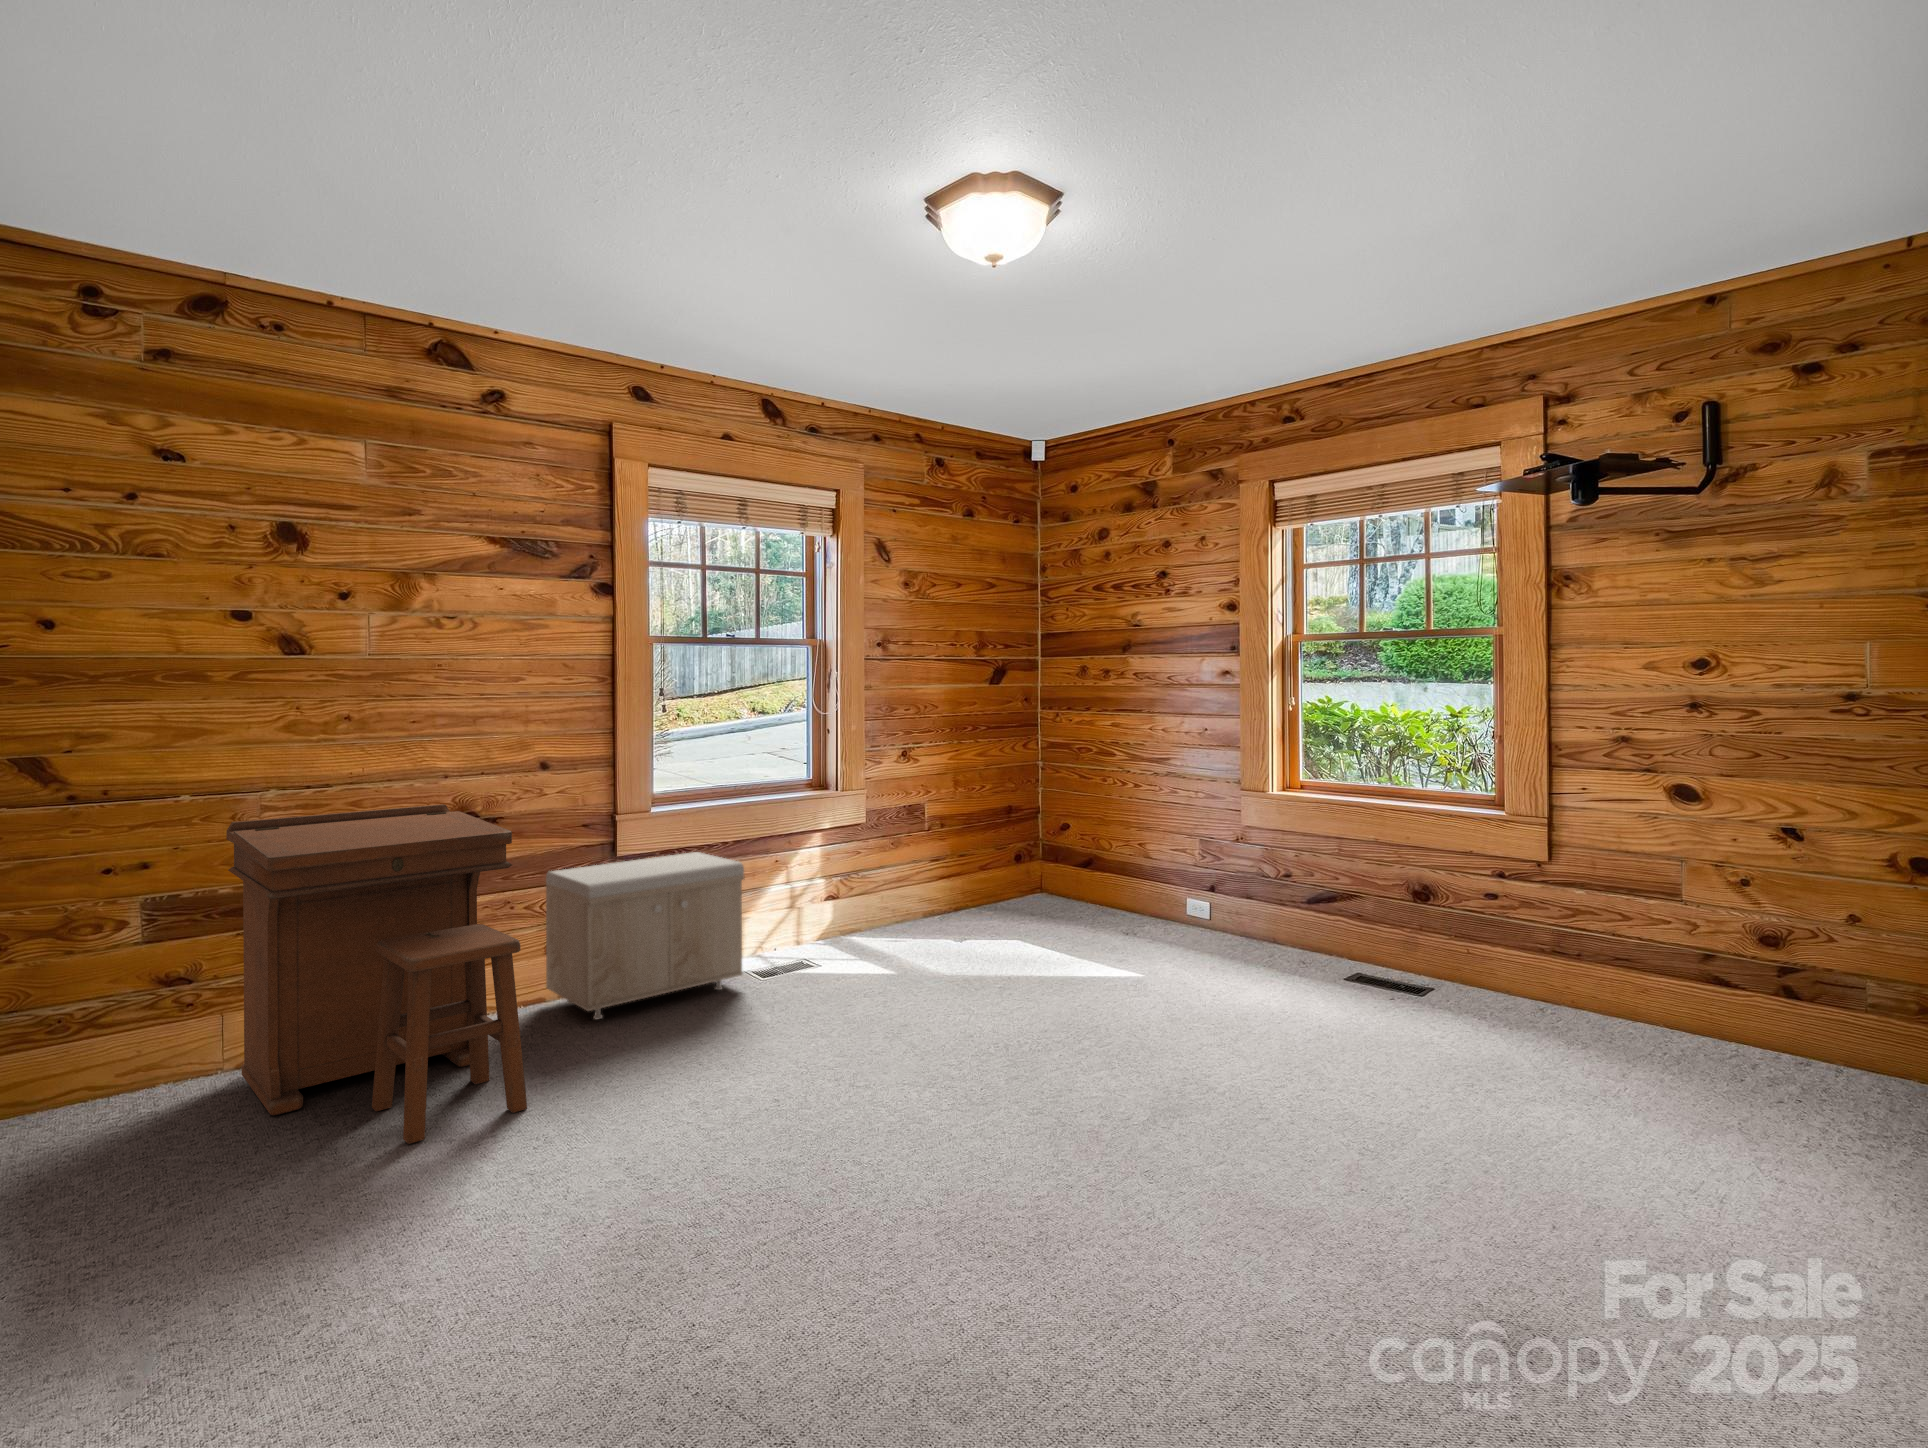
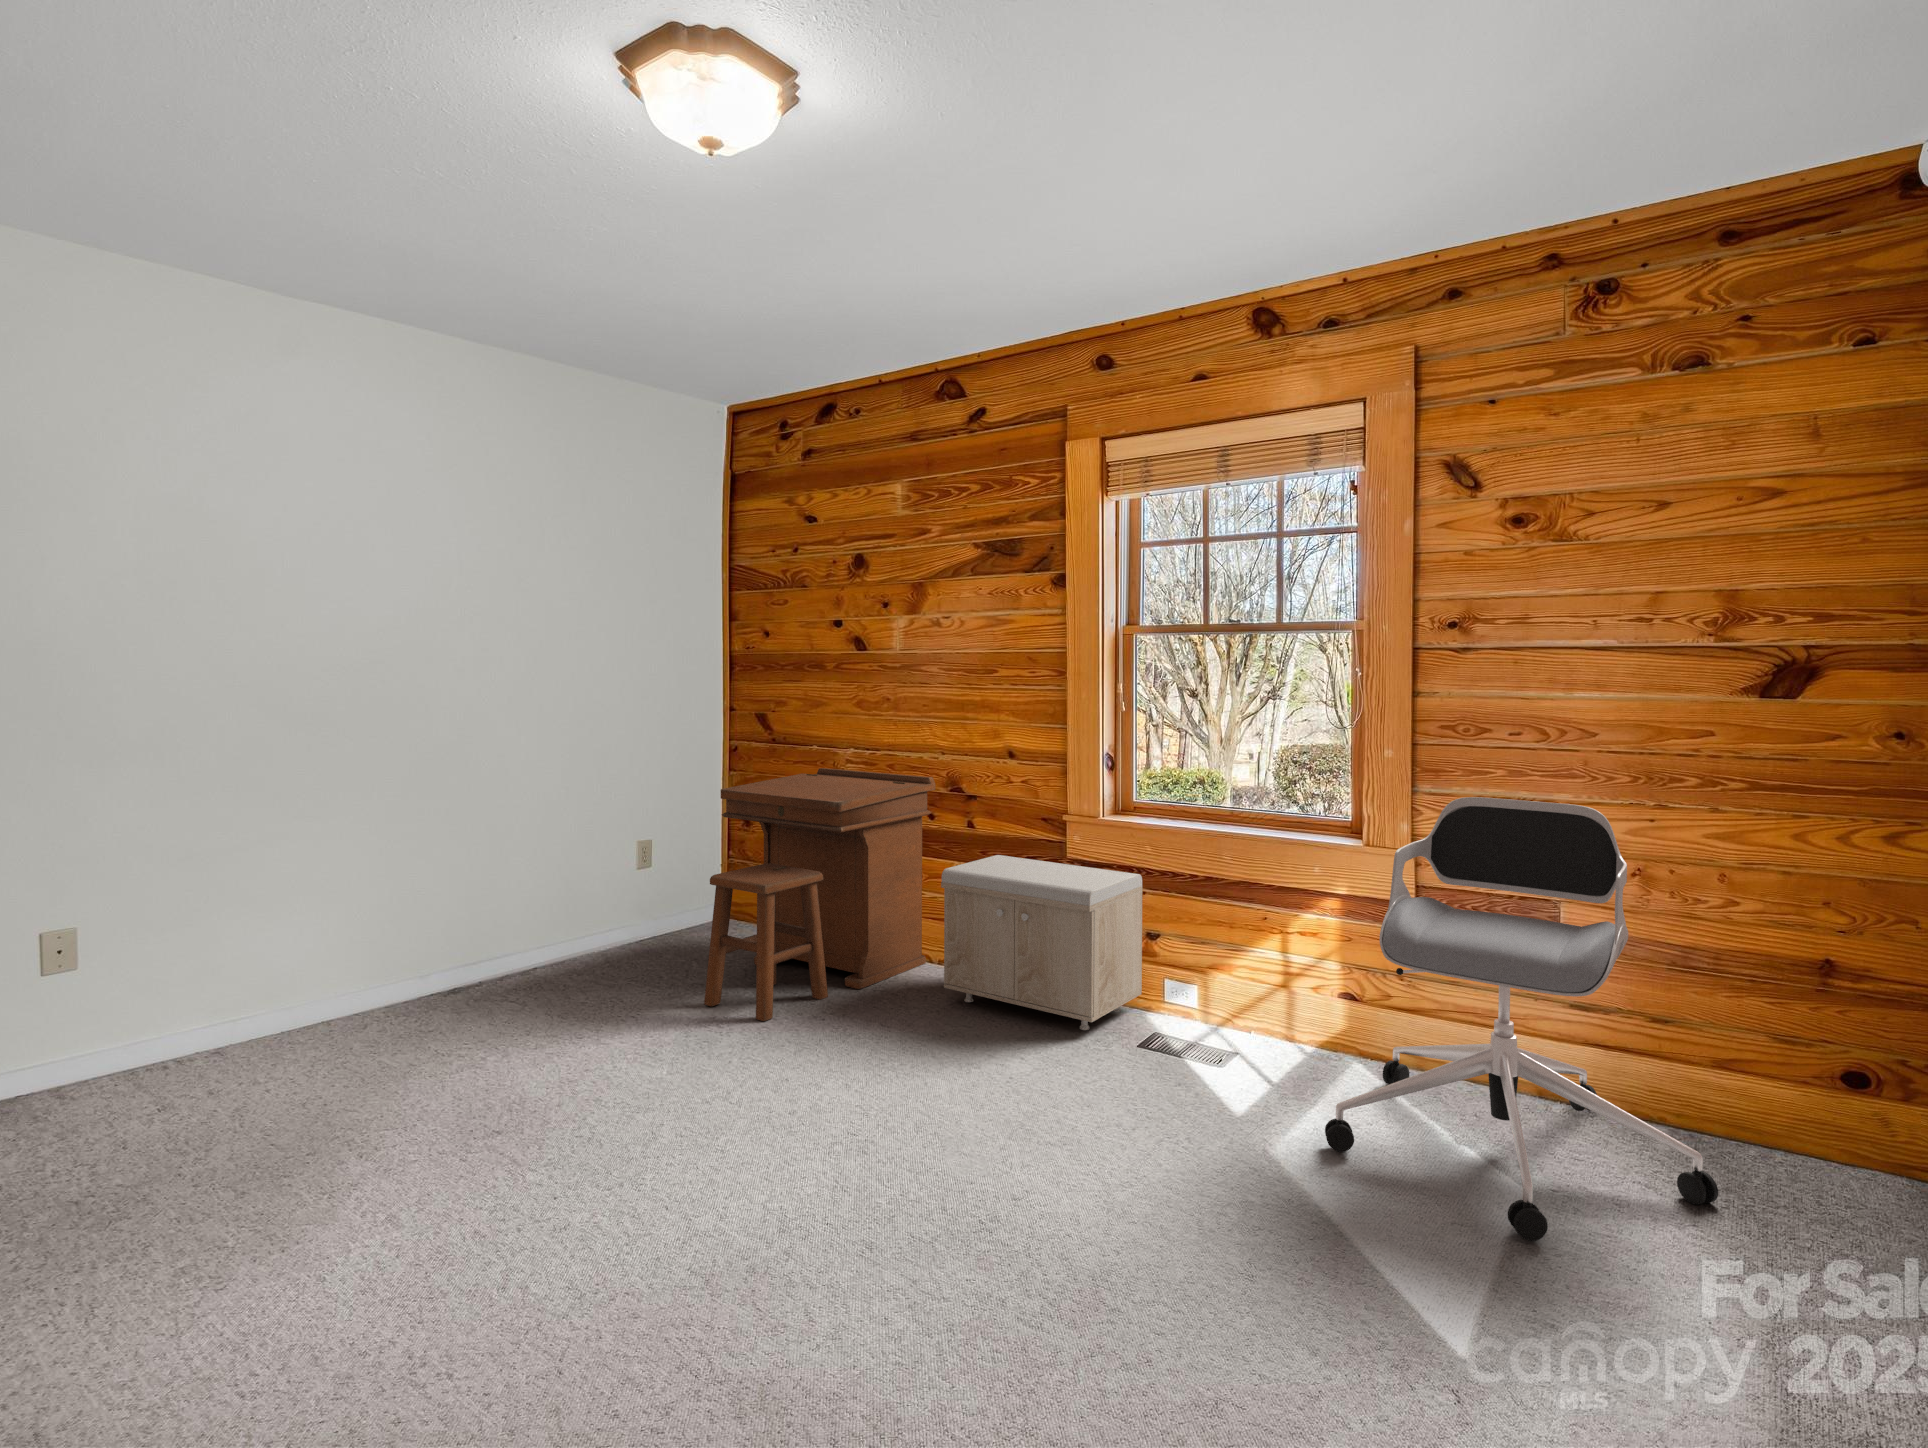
office chair: none [889,744,1076,958] -> present [1325,797,1718,1241]

